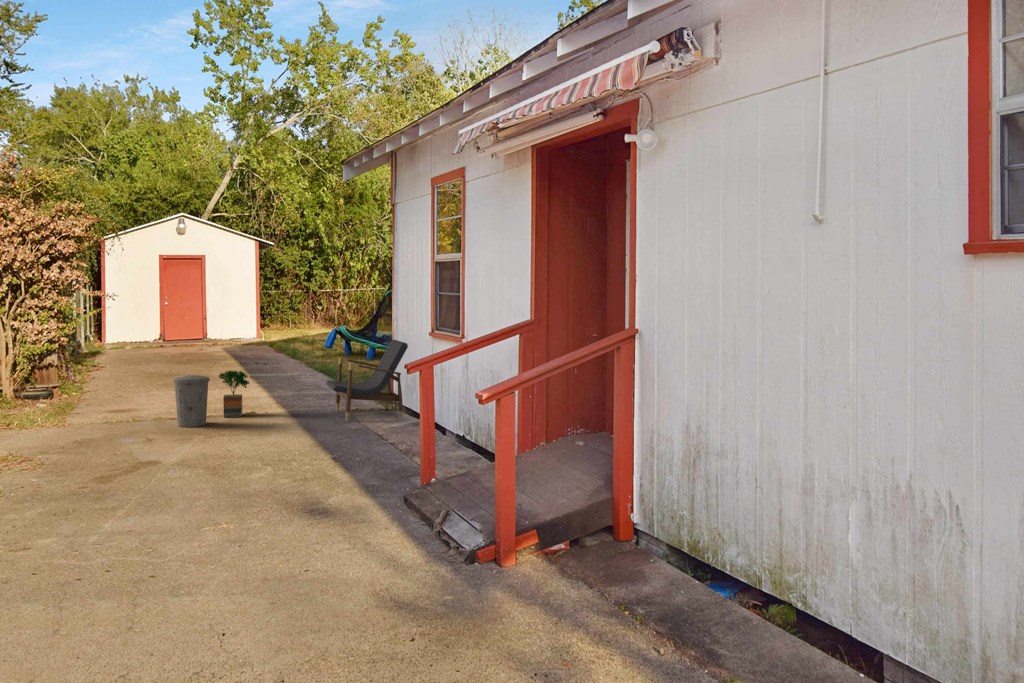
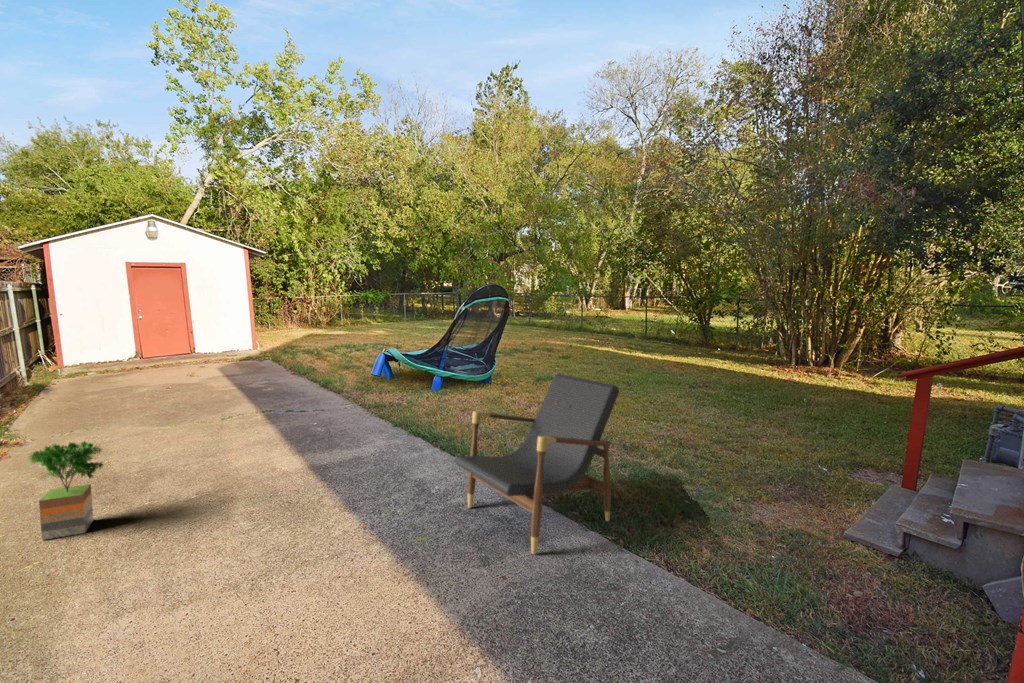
potted tree: present [218,371,249,417] -> present [29,441,103,540]
trash can: present [174,375,210,427] -> none [122,491,225,643]

